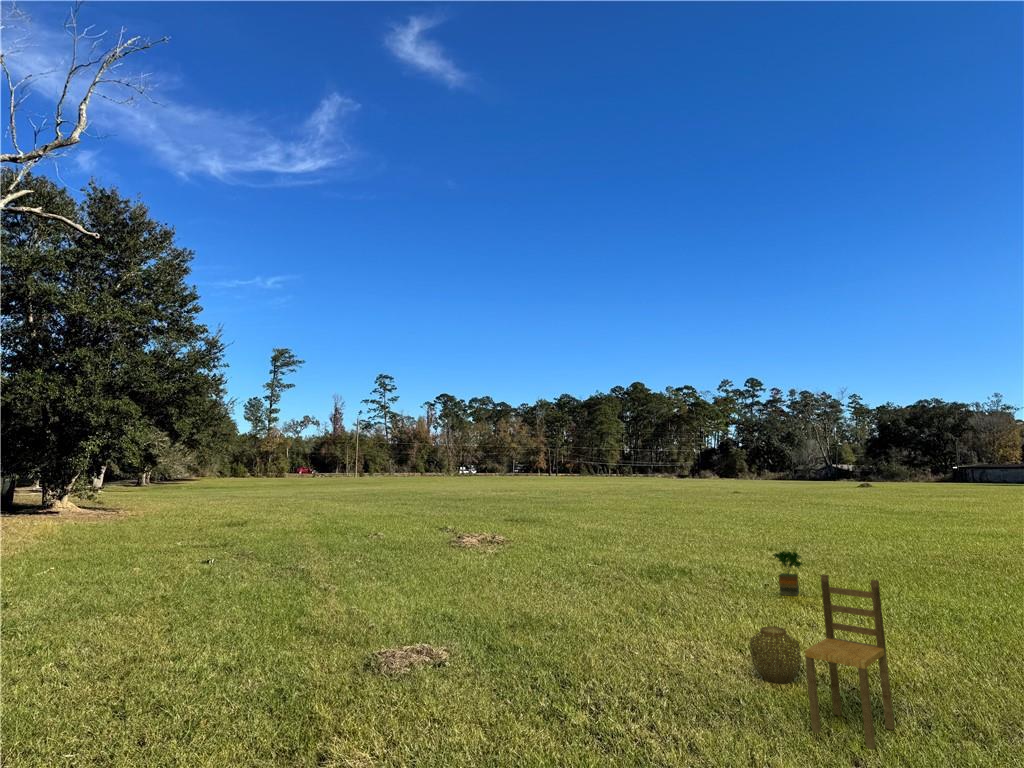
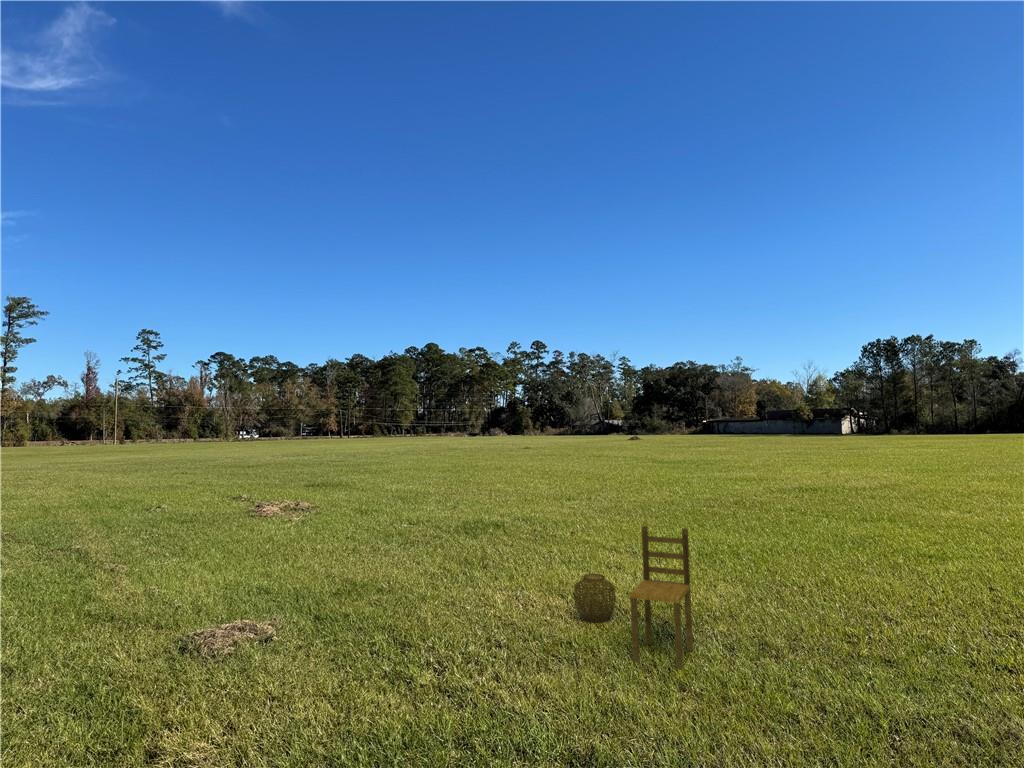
potted tree: present [774,551,803,596] -> none [576,506,601,546]

